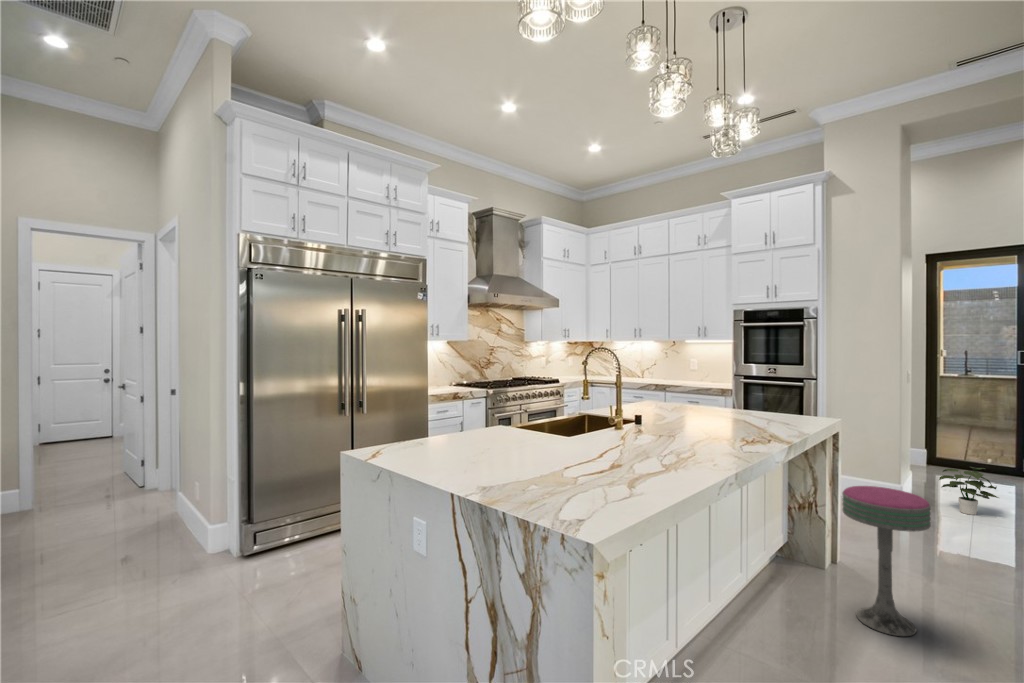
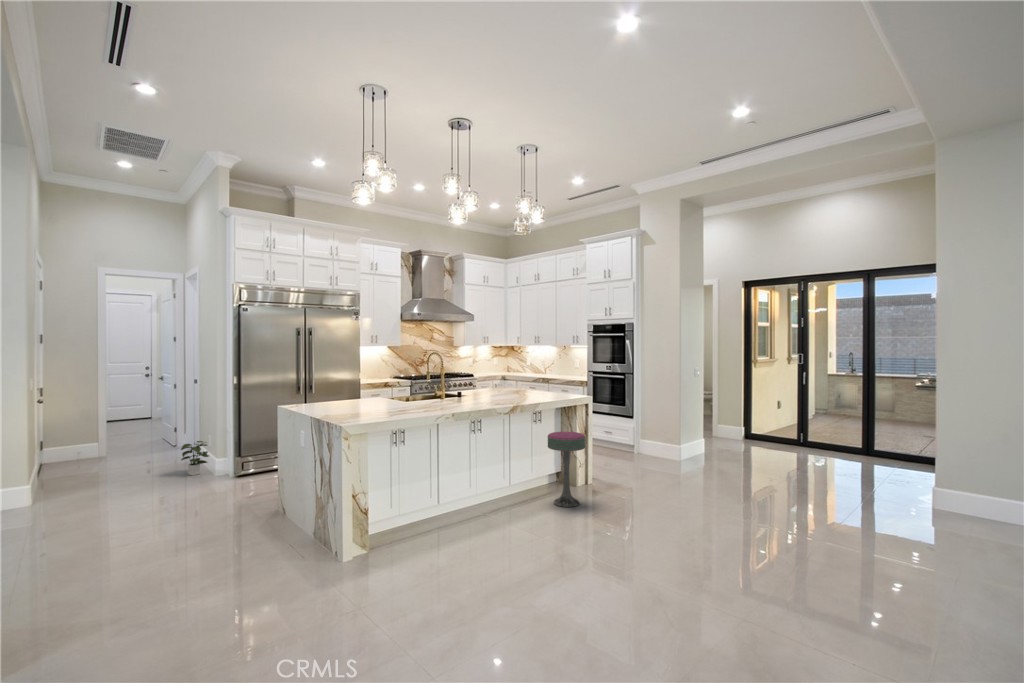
potted plant: present [939,467,998,515] -> present [181,441,209,475]

